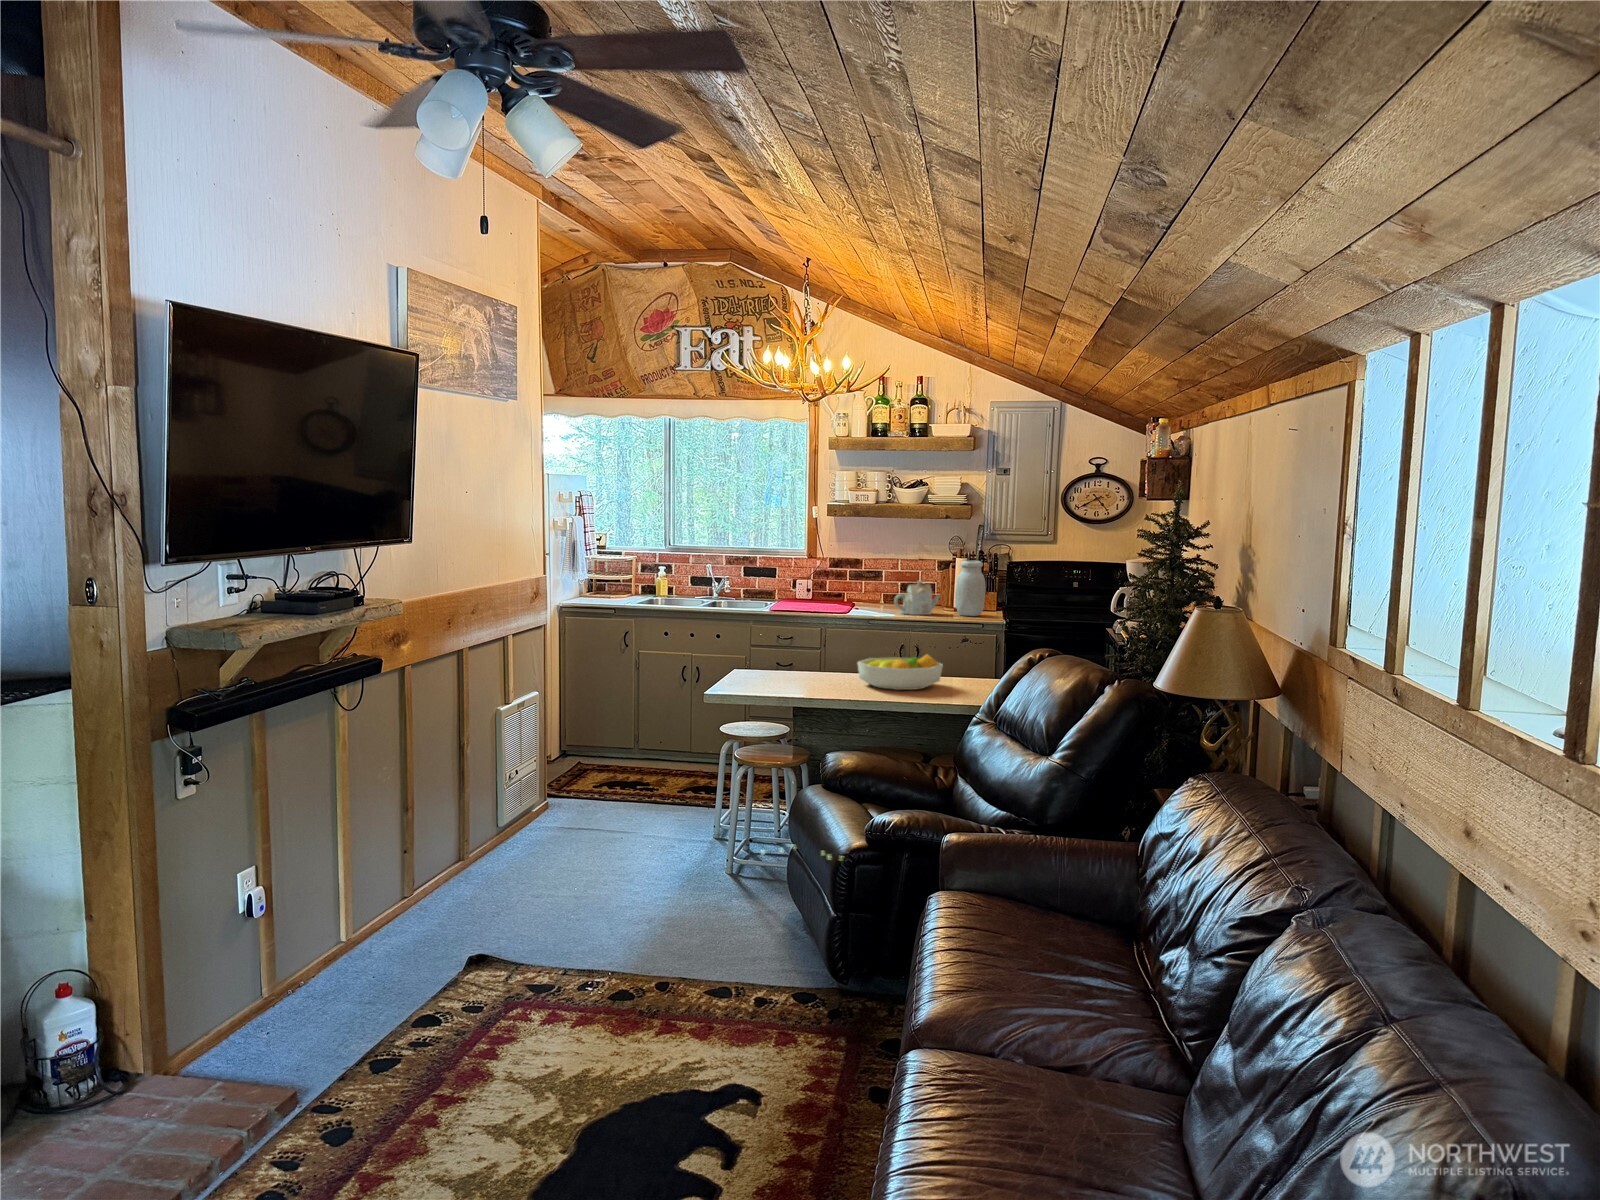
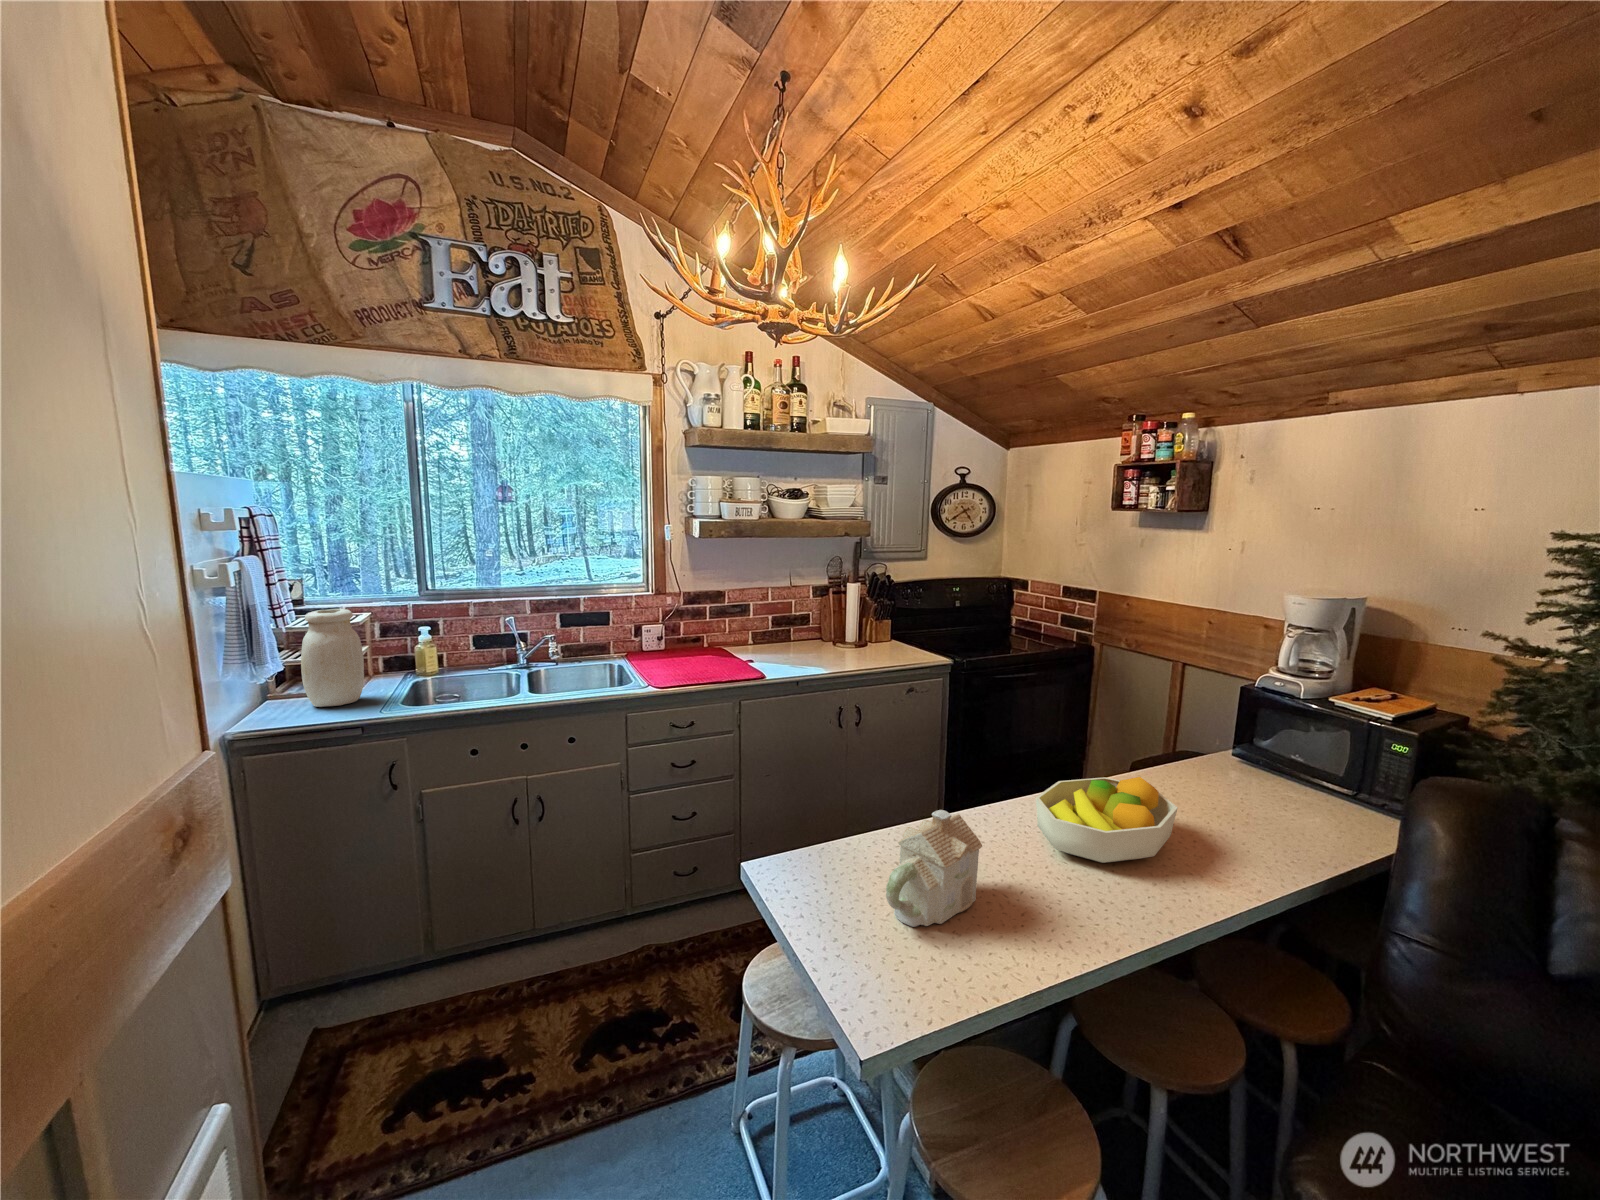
jar: present [955,561,986,616] -> present [301,609,364,707]
teapot: present [894,581,940,615] -> present [886,810,982,927]

